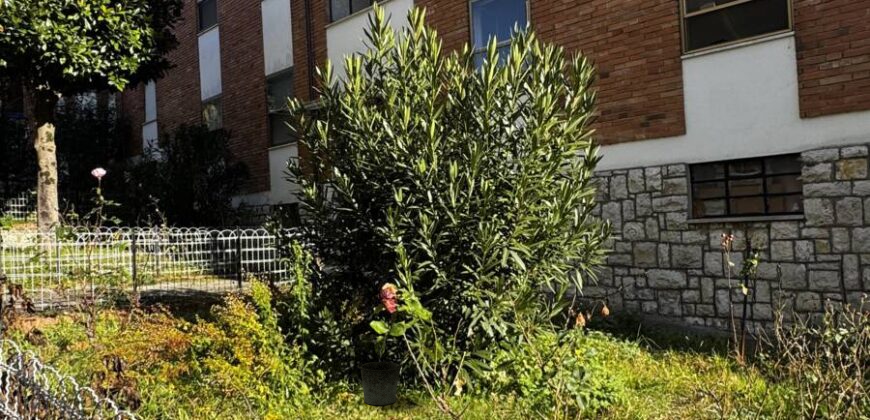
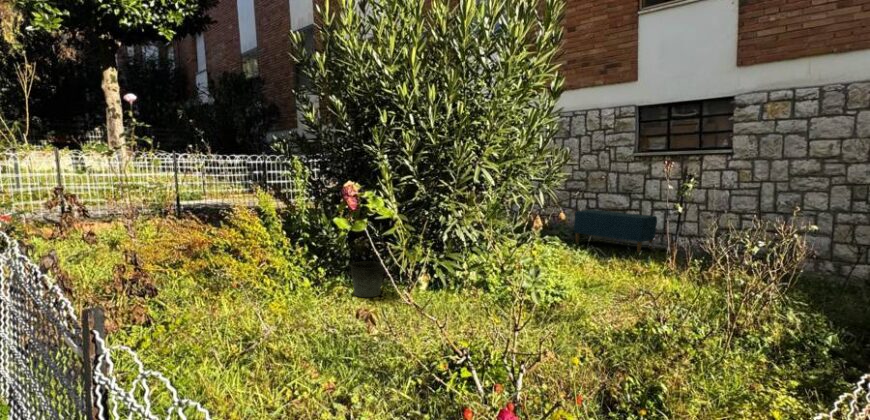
bench: none [621,289,722,342] -> present [574,210,657,253]

